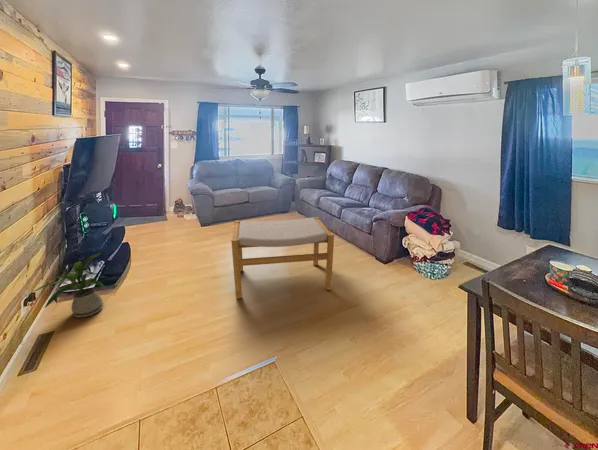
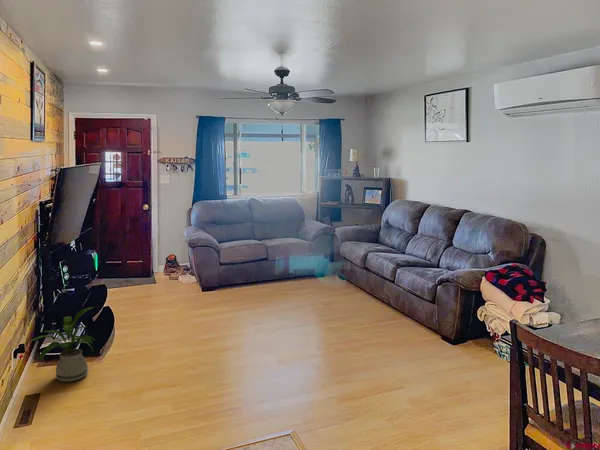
footstool: present [231,217,334,299] -> none [244,274,372,373]

